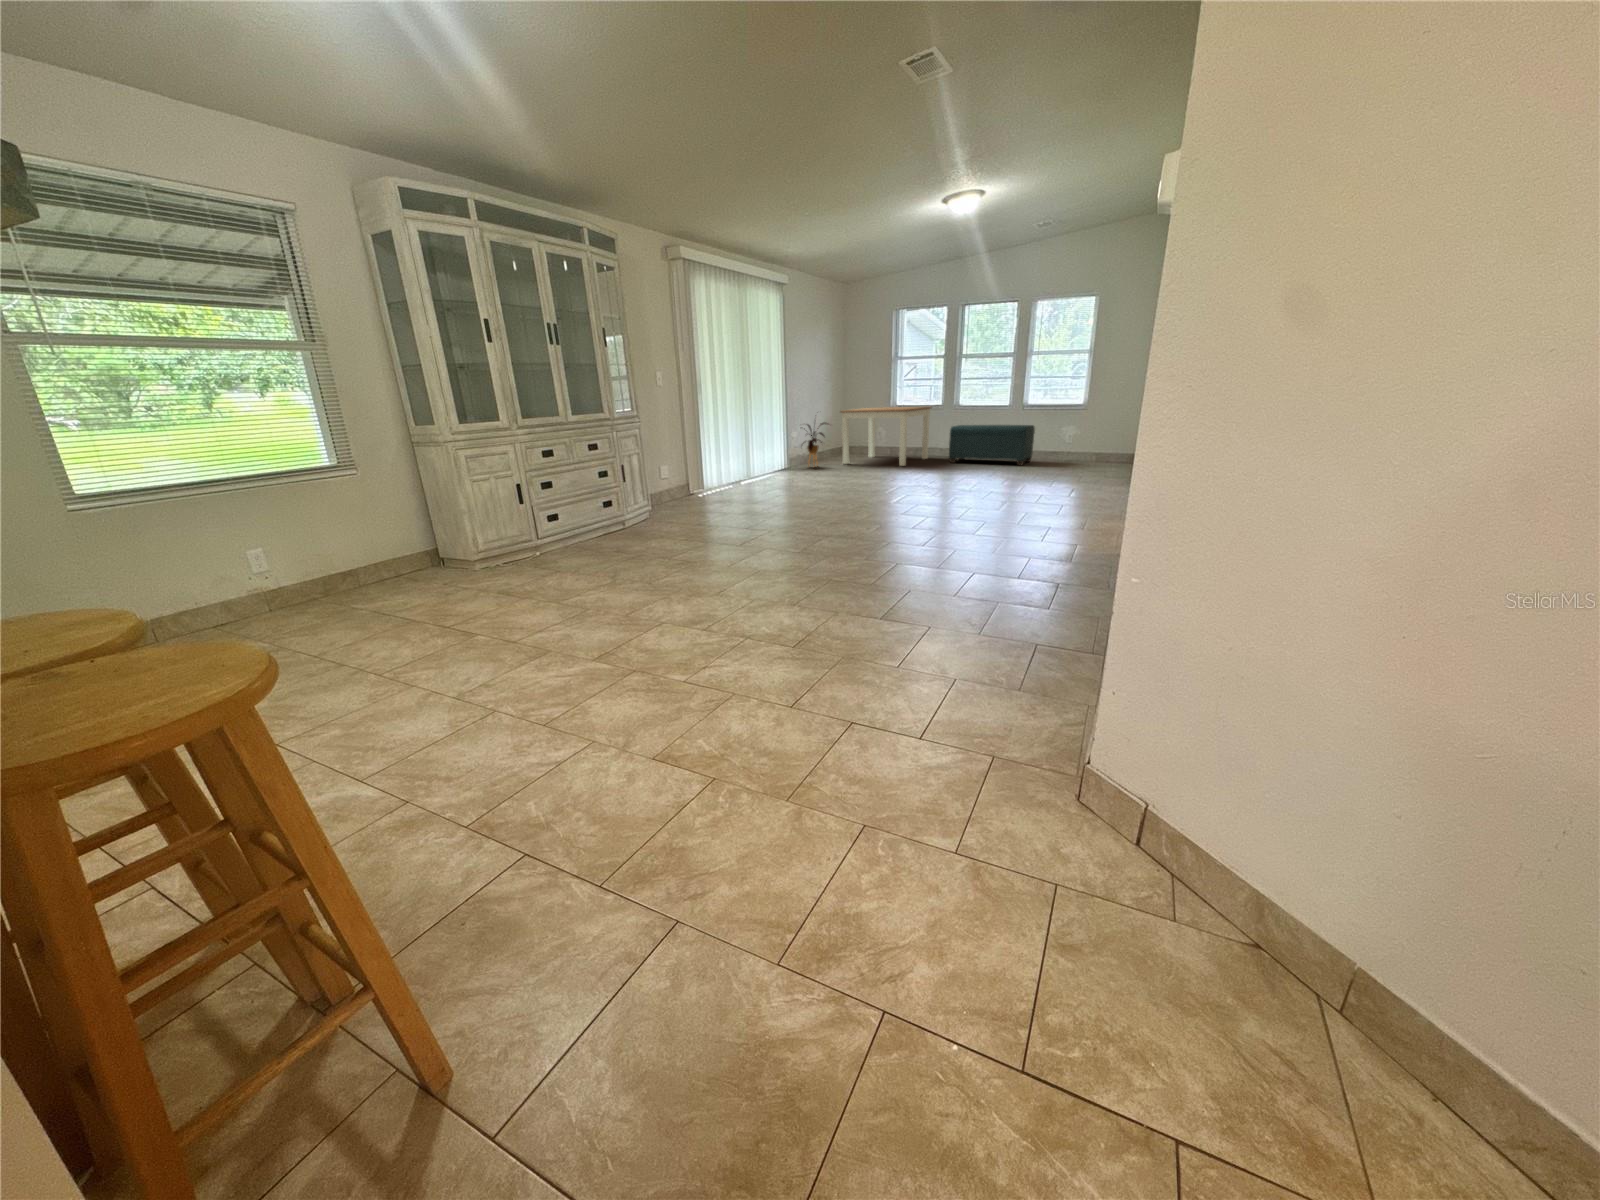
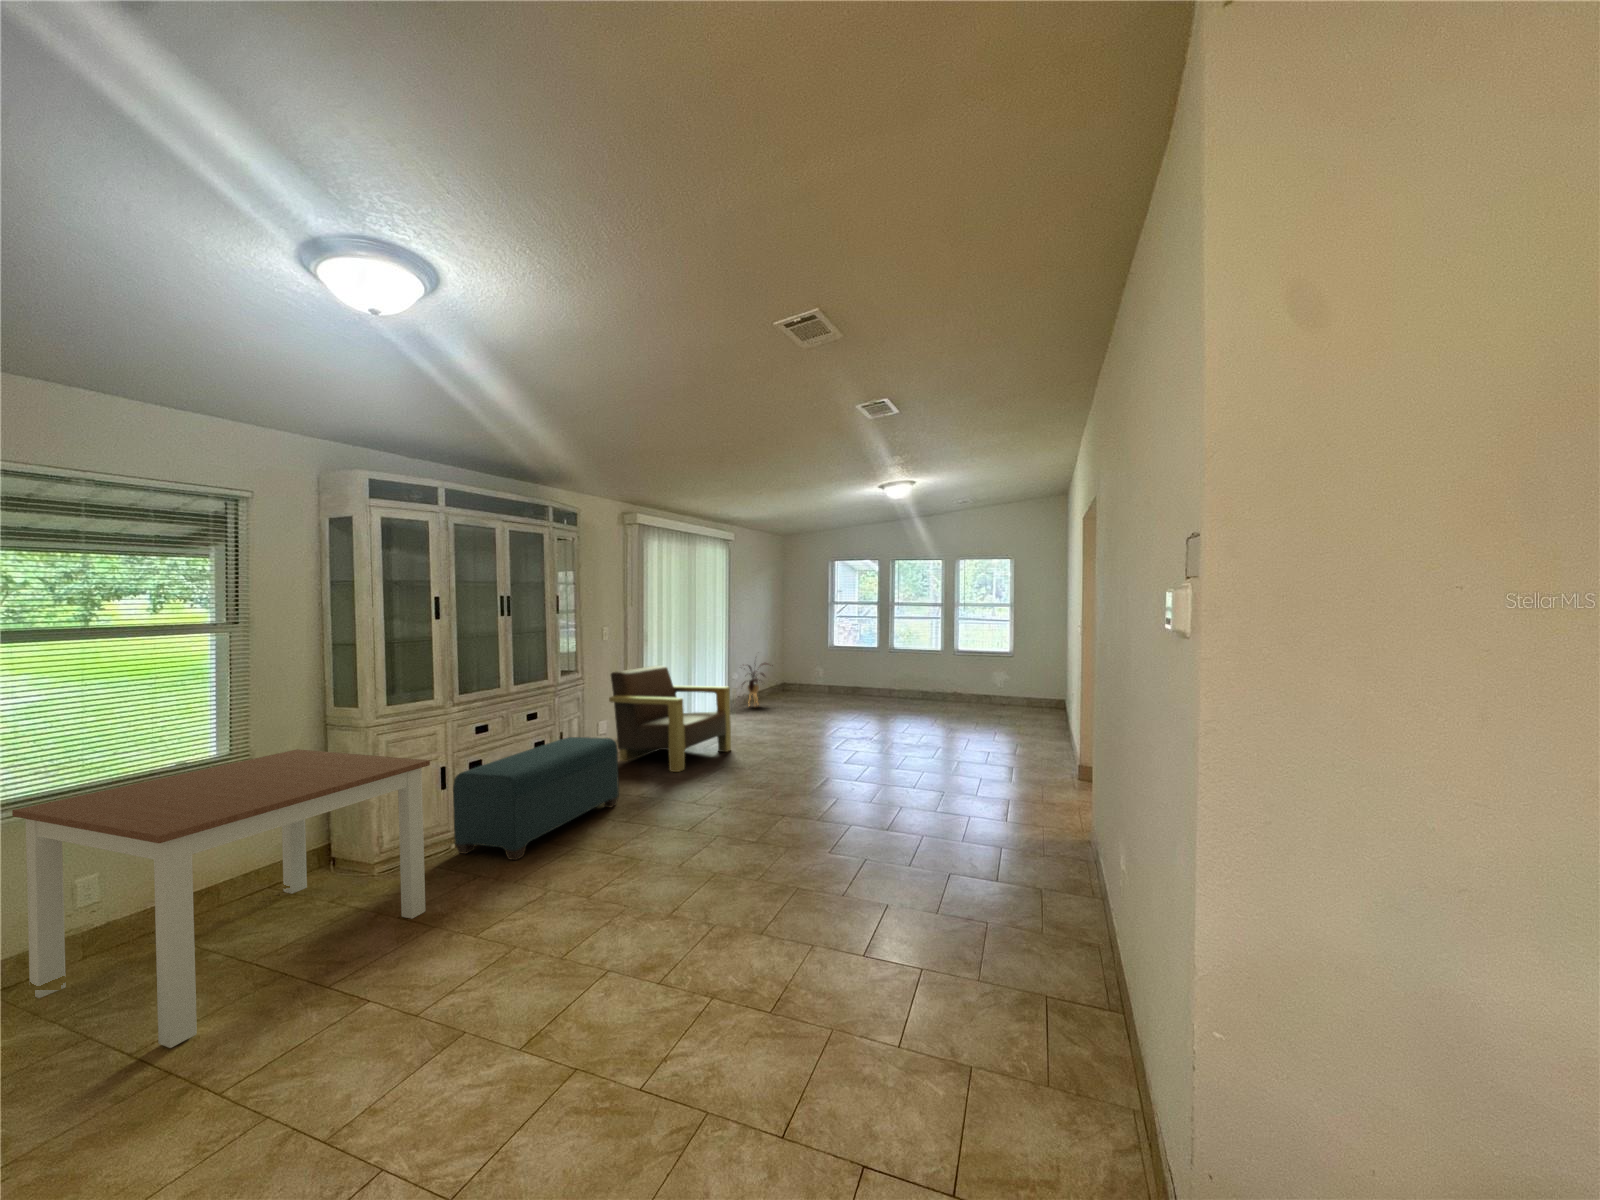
dining table: present [841,407,931,466] -> present [12,749,430,1048]
armchair: none [667,415,784,510] -> present [609,666,731,772]
bench: present [949,425,1035,465] -> present [453,737,619,860]

